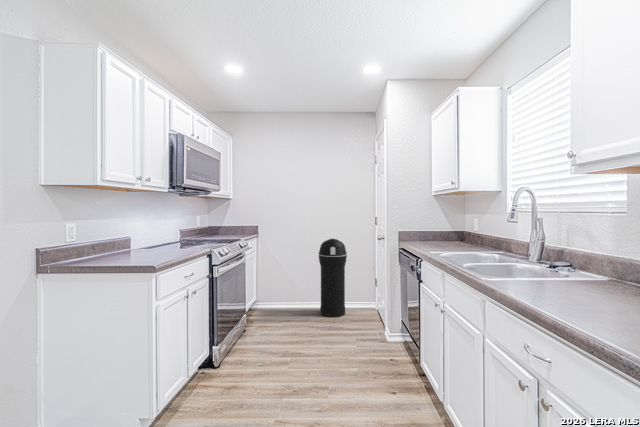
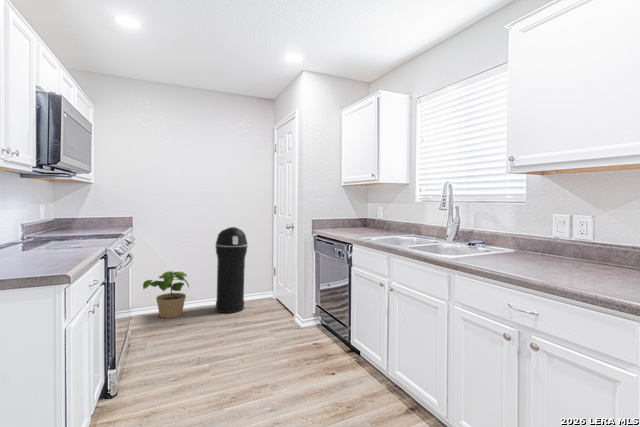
potted plant: none [262,276,298,315] -> present [143,271,189,318]

